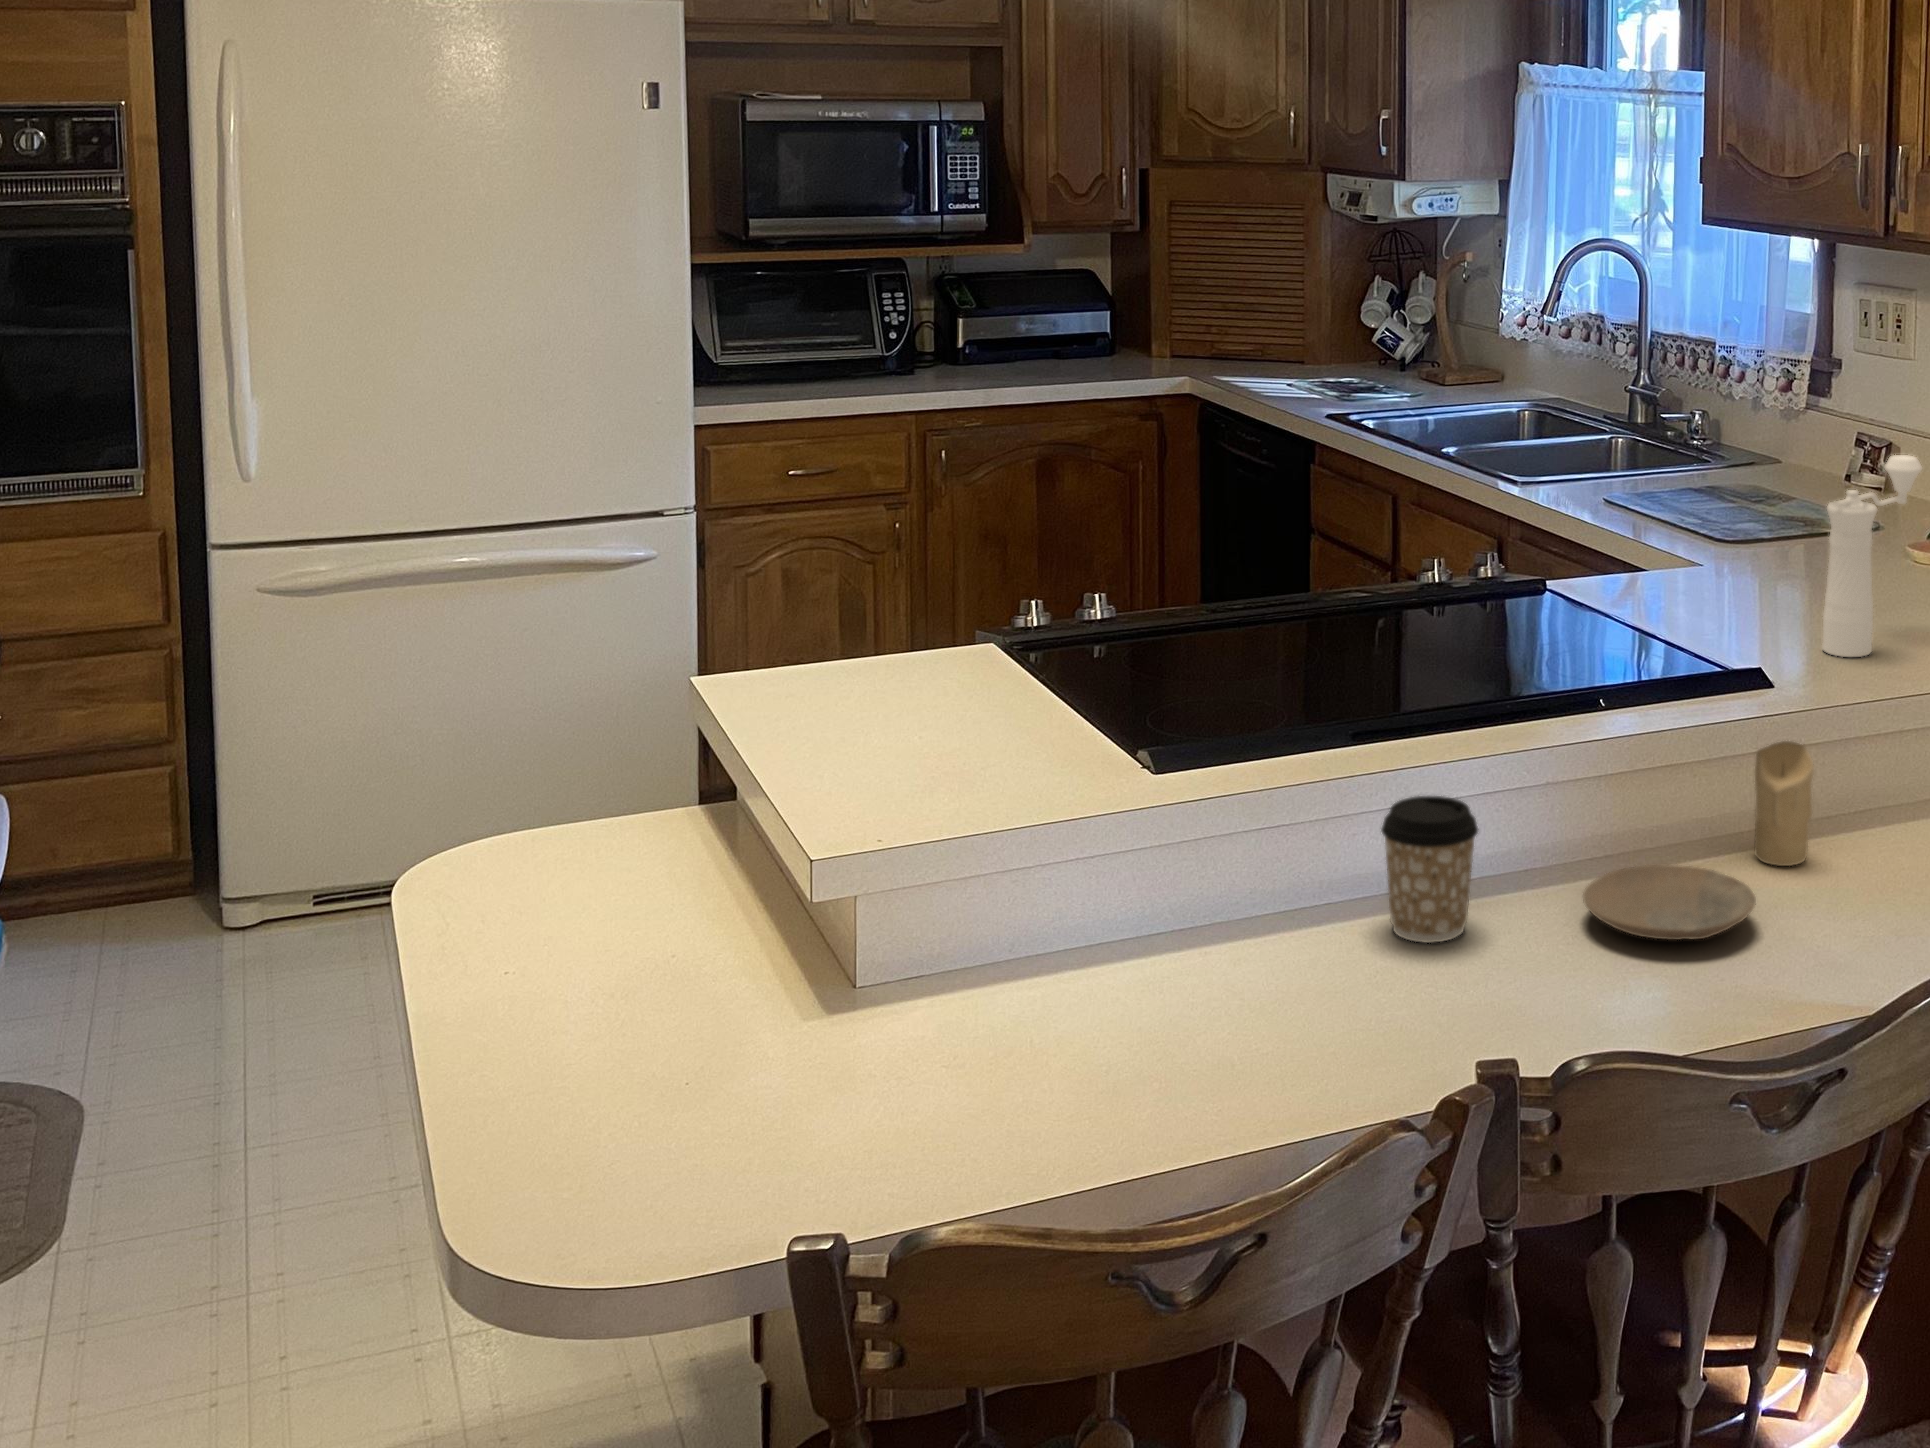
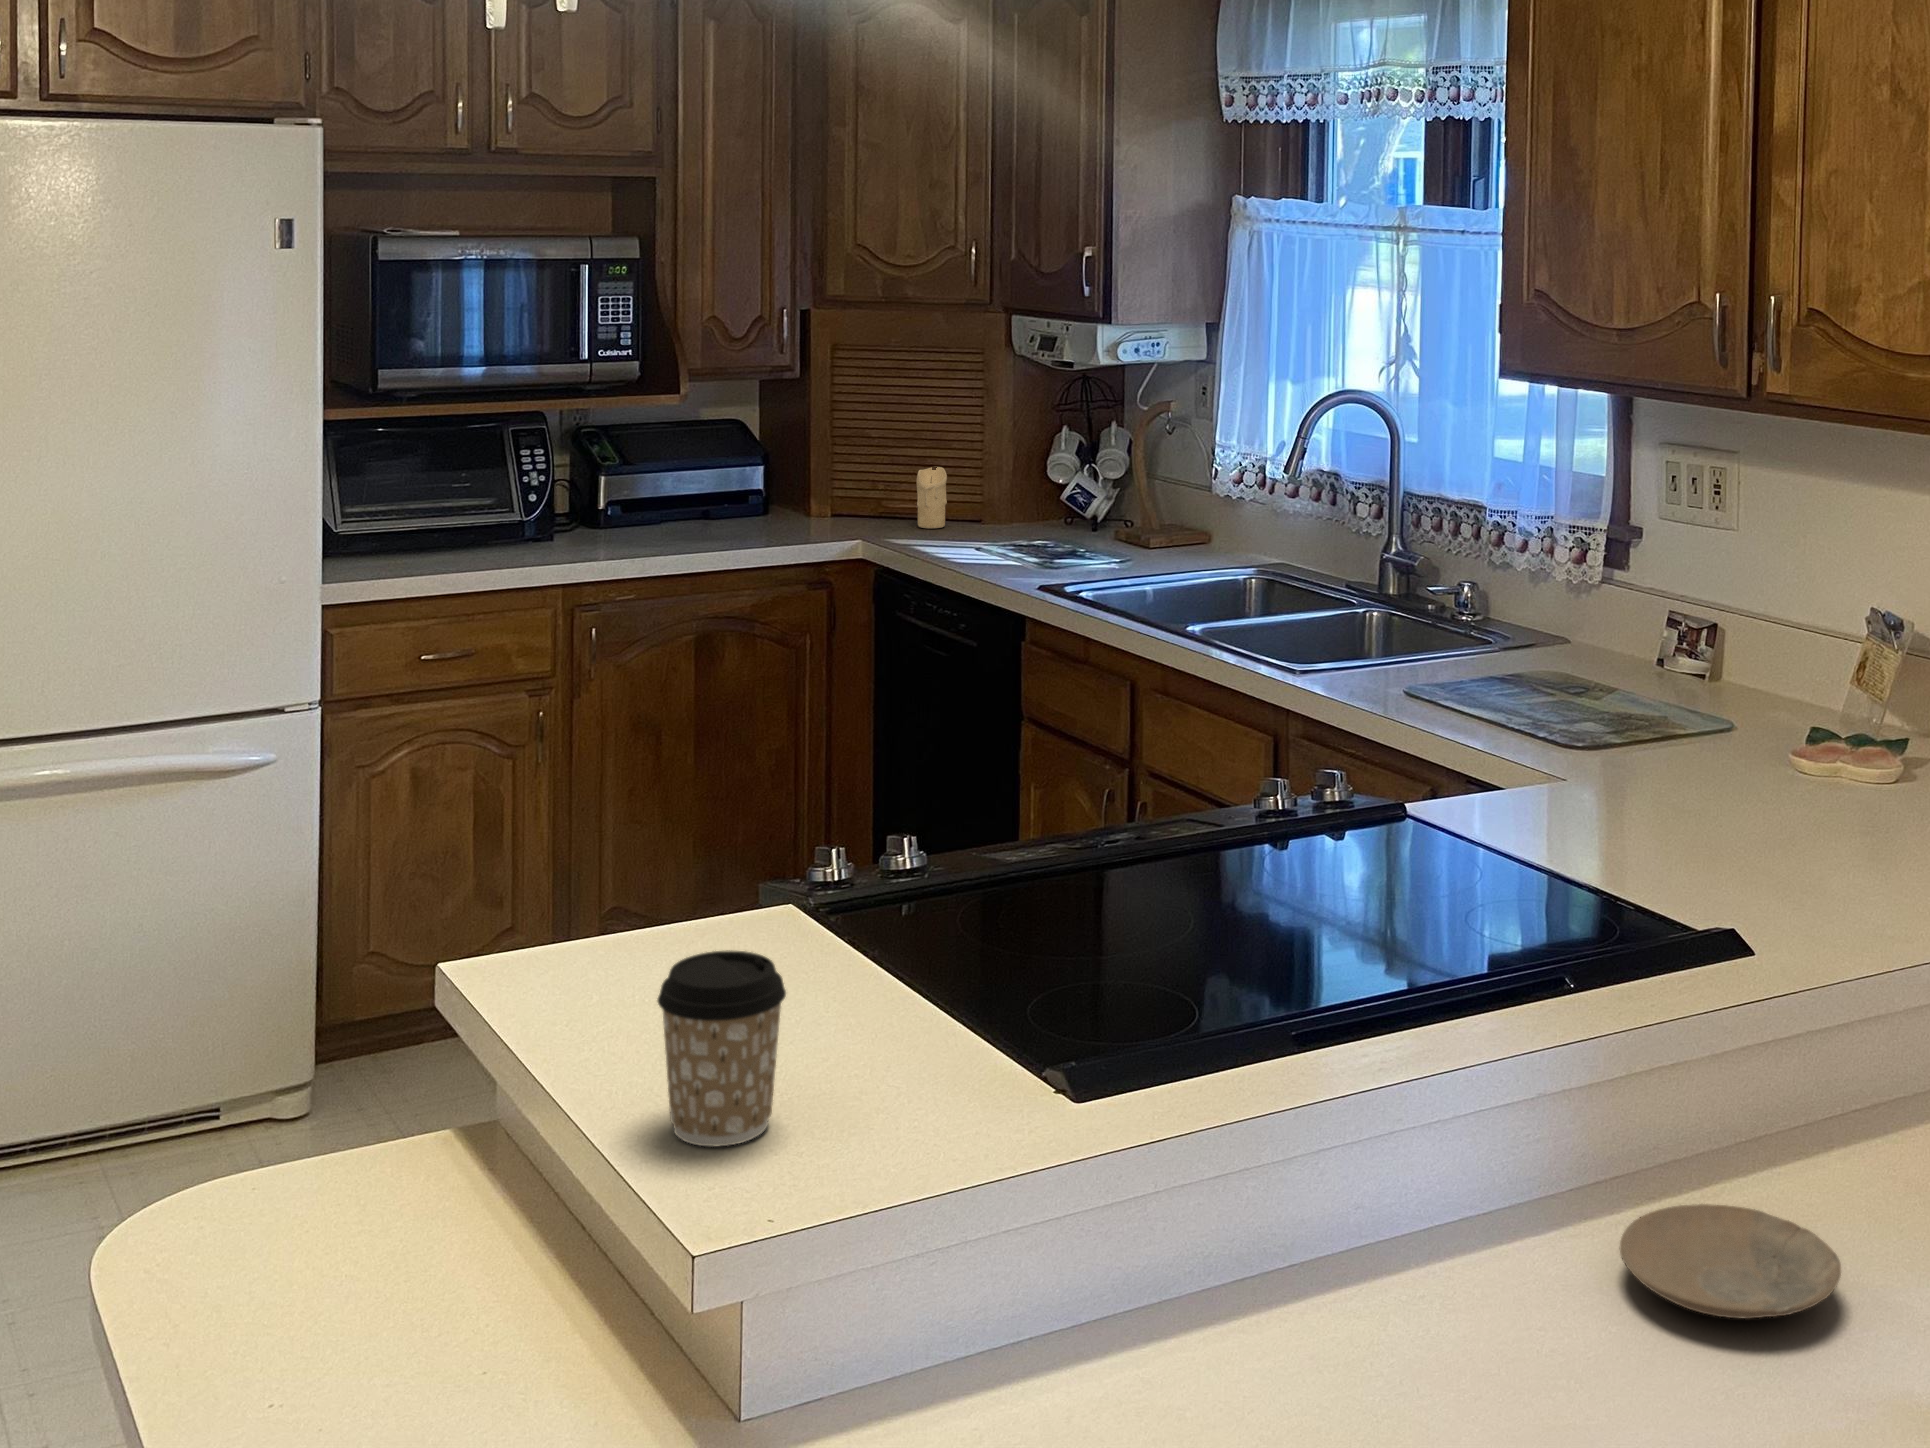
pepper mill: present [1822,455,1922,657] -> none [1779,663,1878,909]
candle: present [1755,741,1814,866] -> present [916,467,947,528]
coffee cup: present [1381,796,1479,943] -> present [658,950,786,1147]

